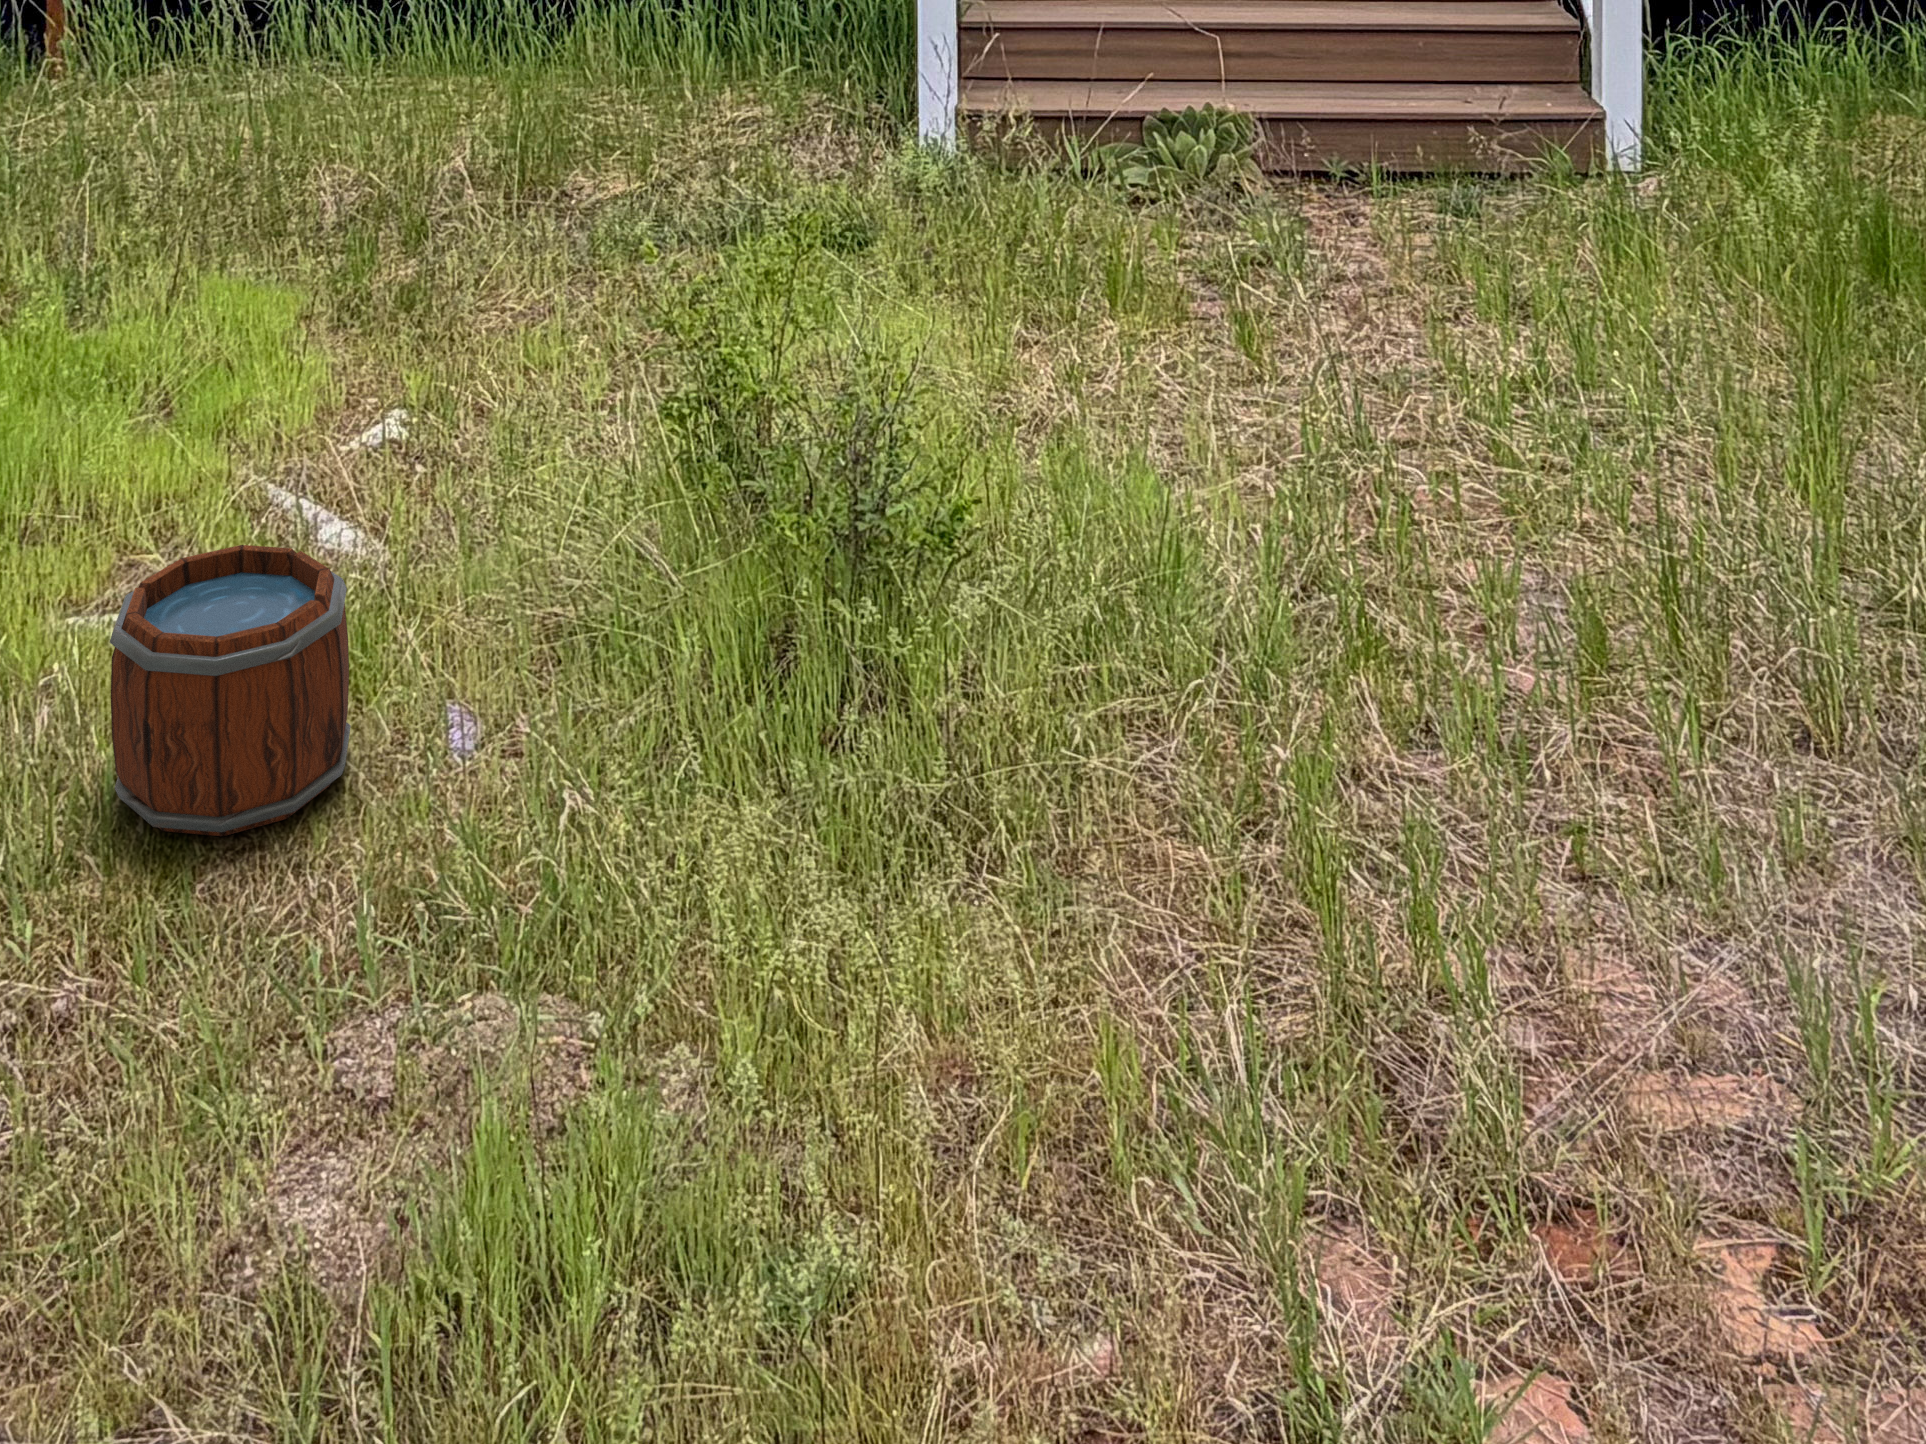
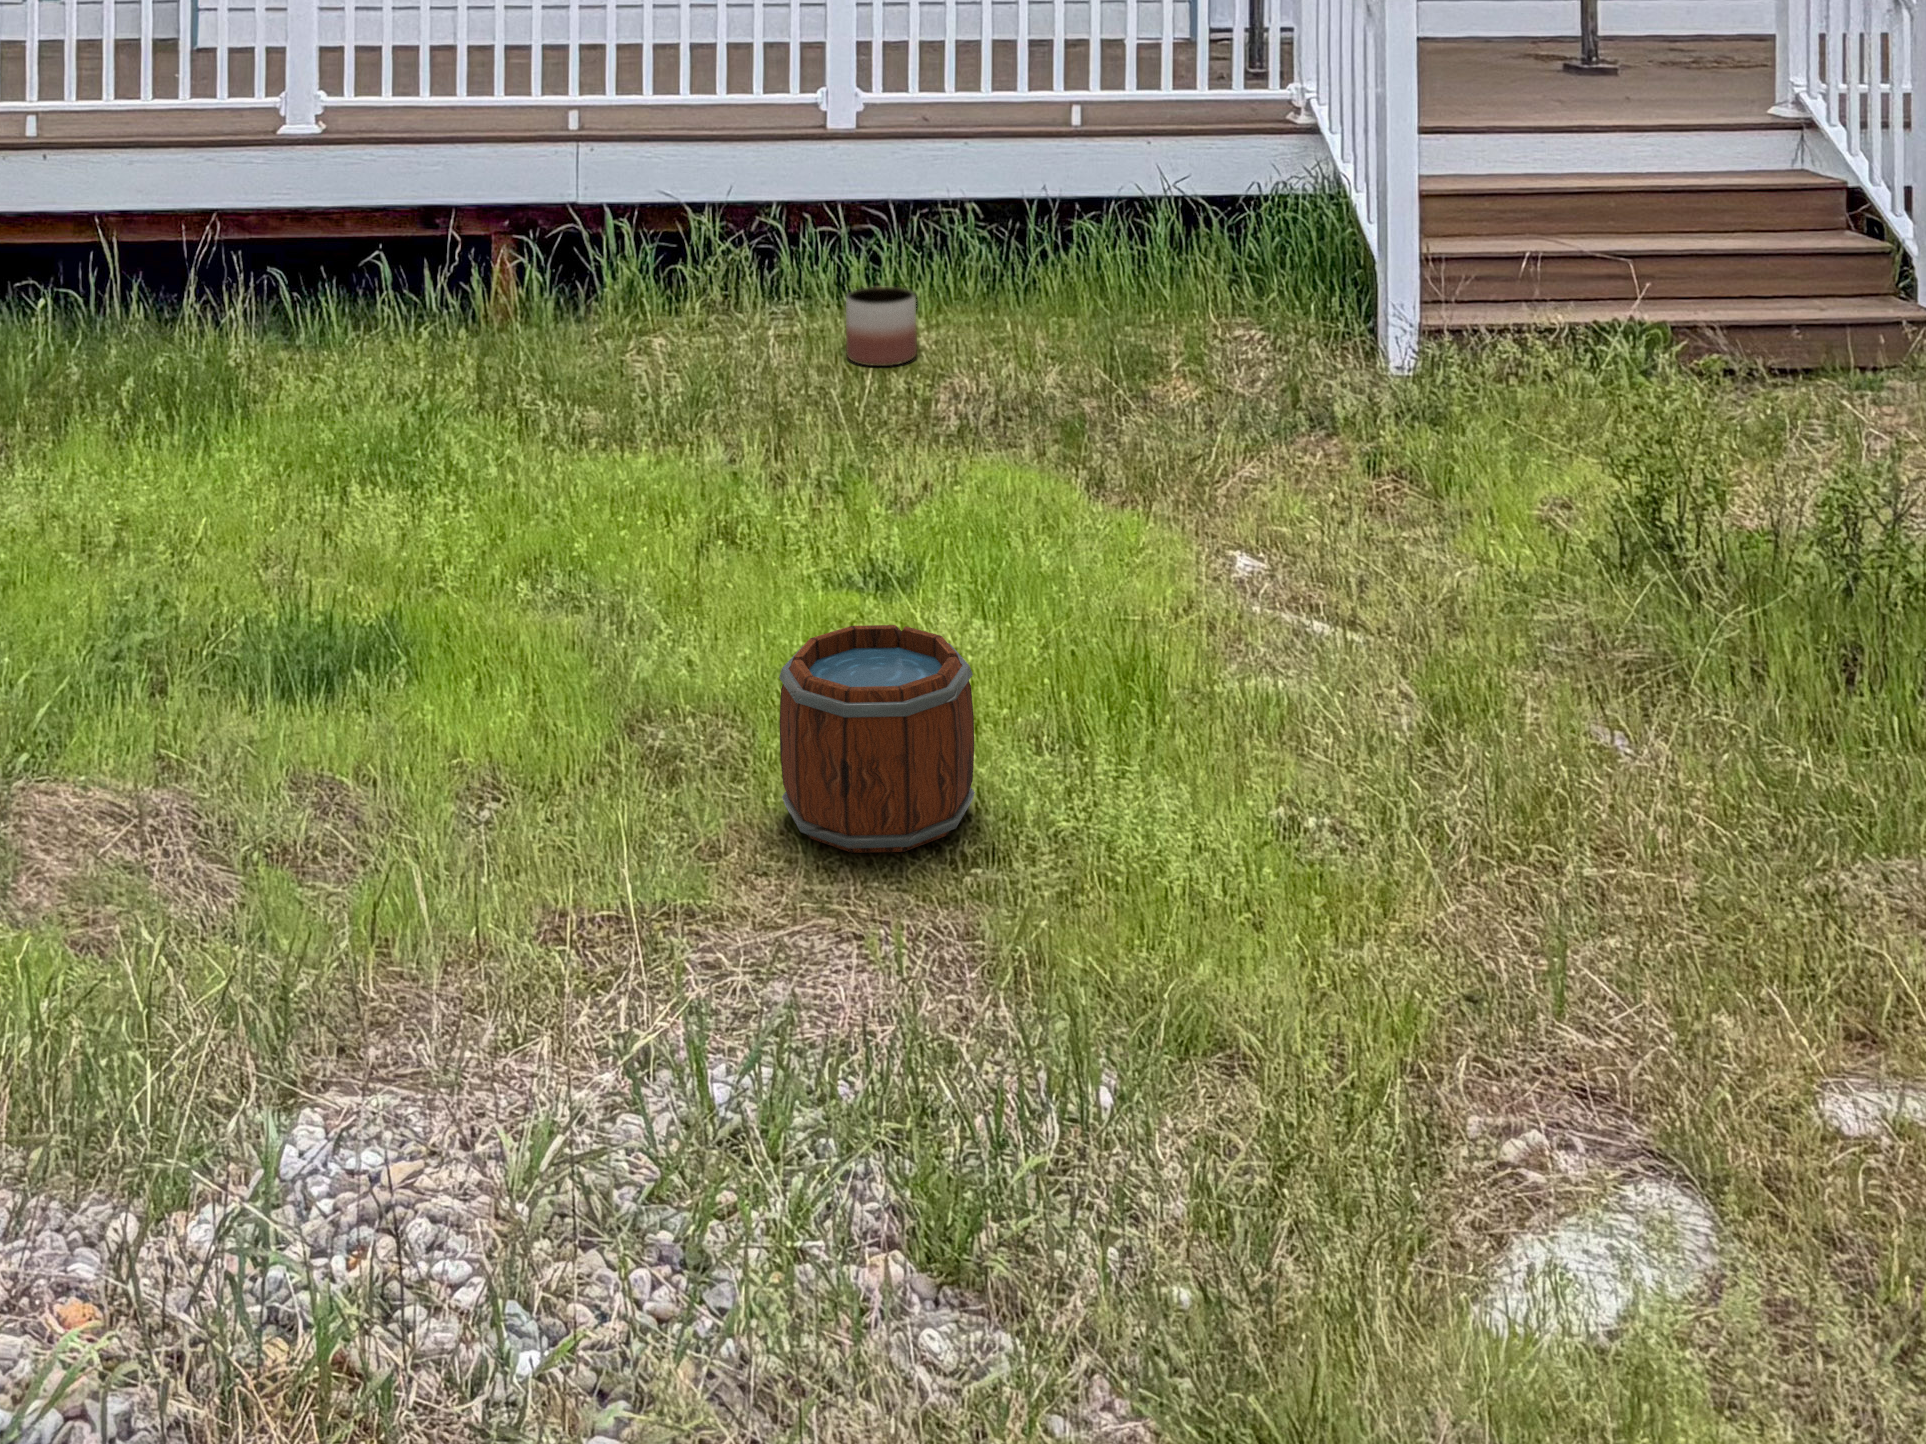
planter: none [664,86,744,178] -> present [846,287,917,366]

